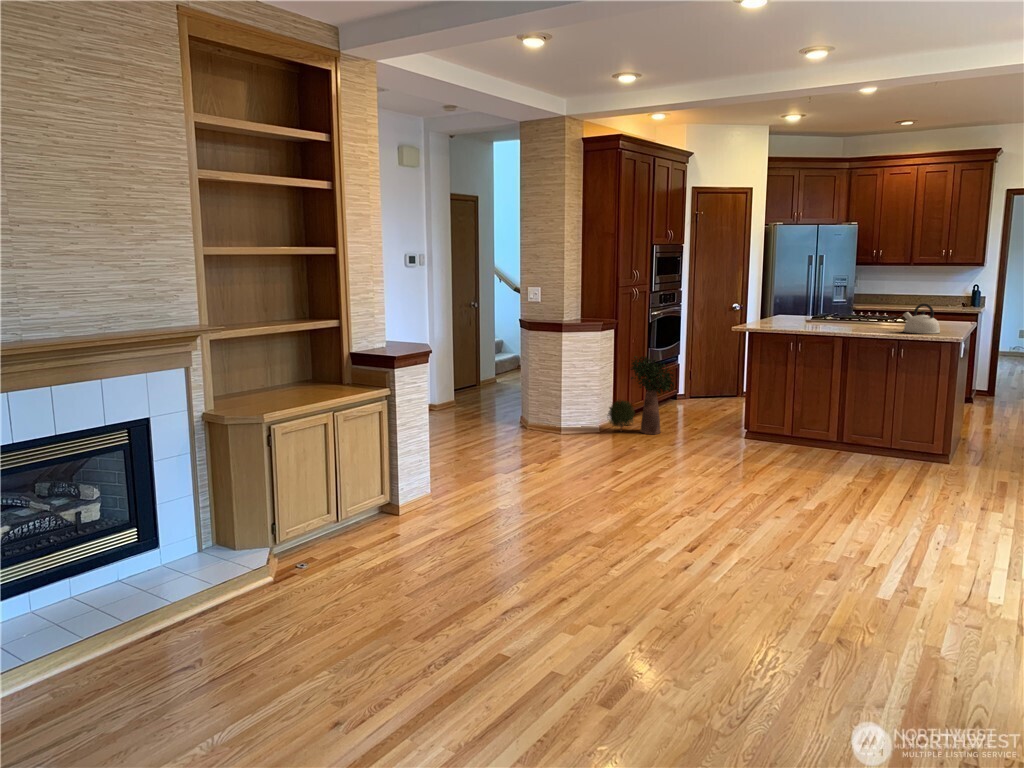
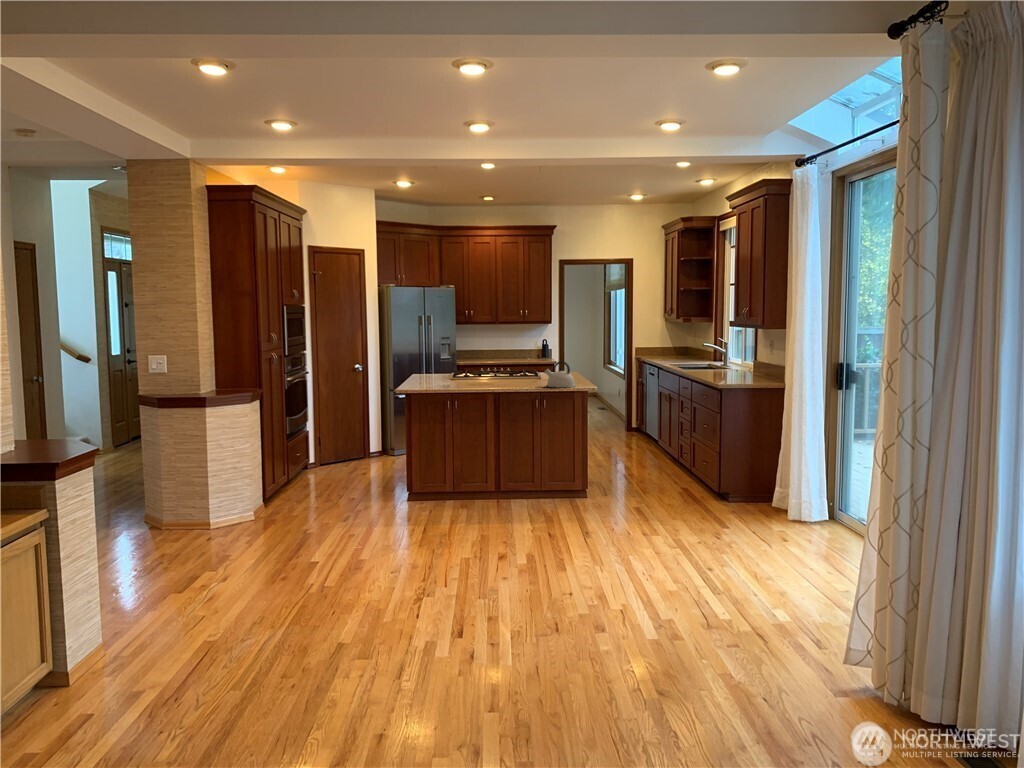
potted plant: present [608,356,674,434] -> none [262,427,335,514]

